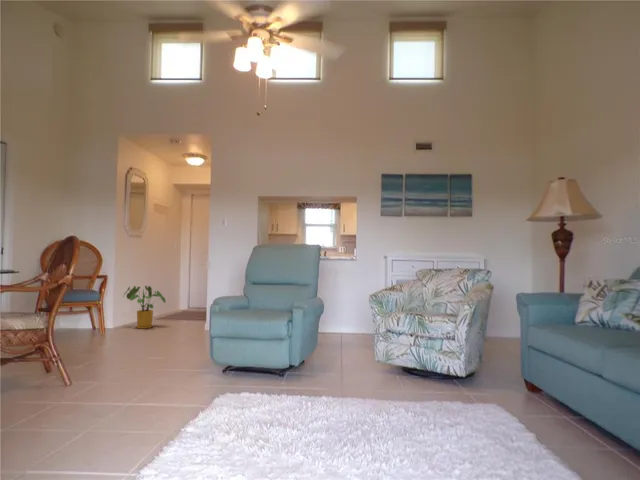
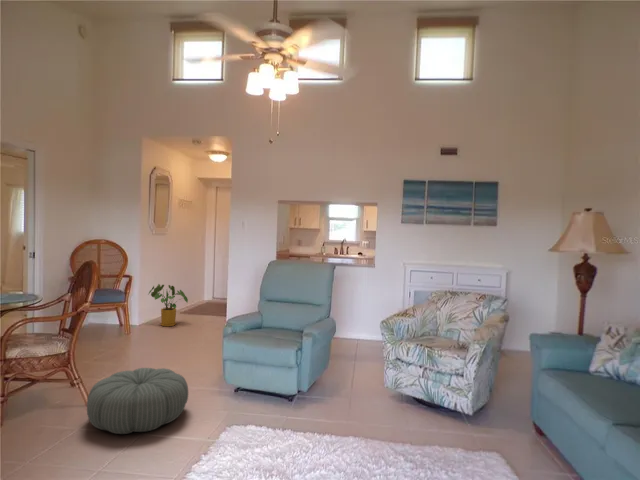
pouf: none [67,345,176,406] -> present [87,368,188,434]

